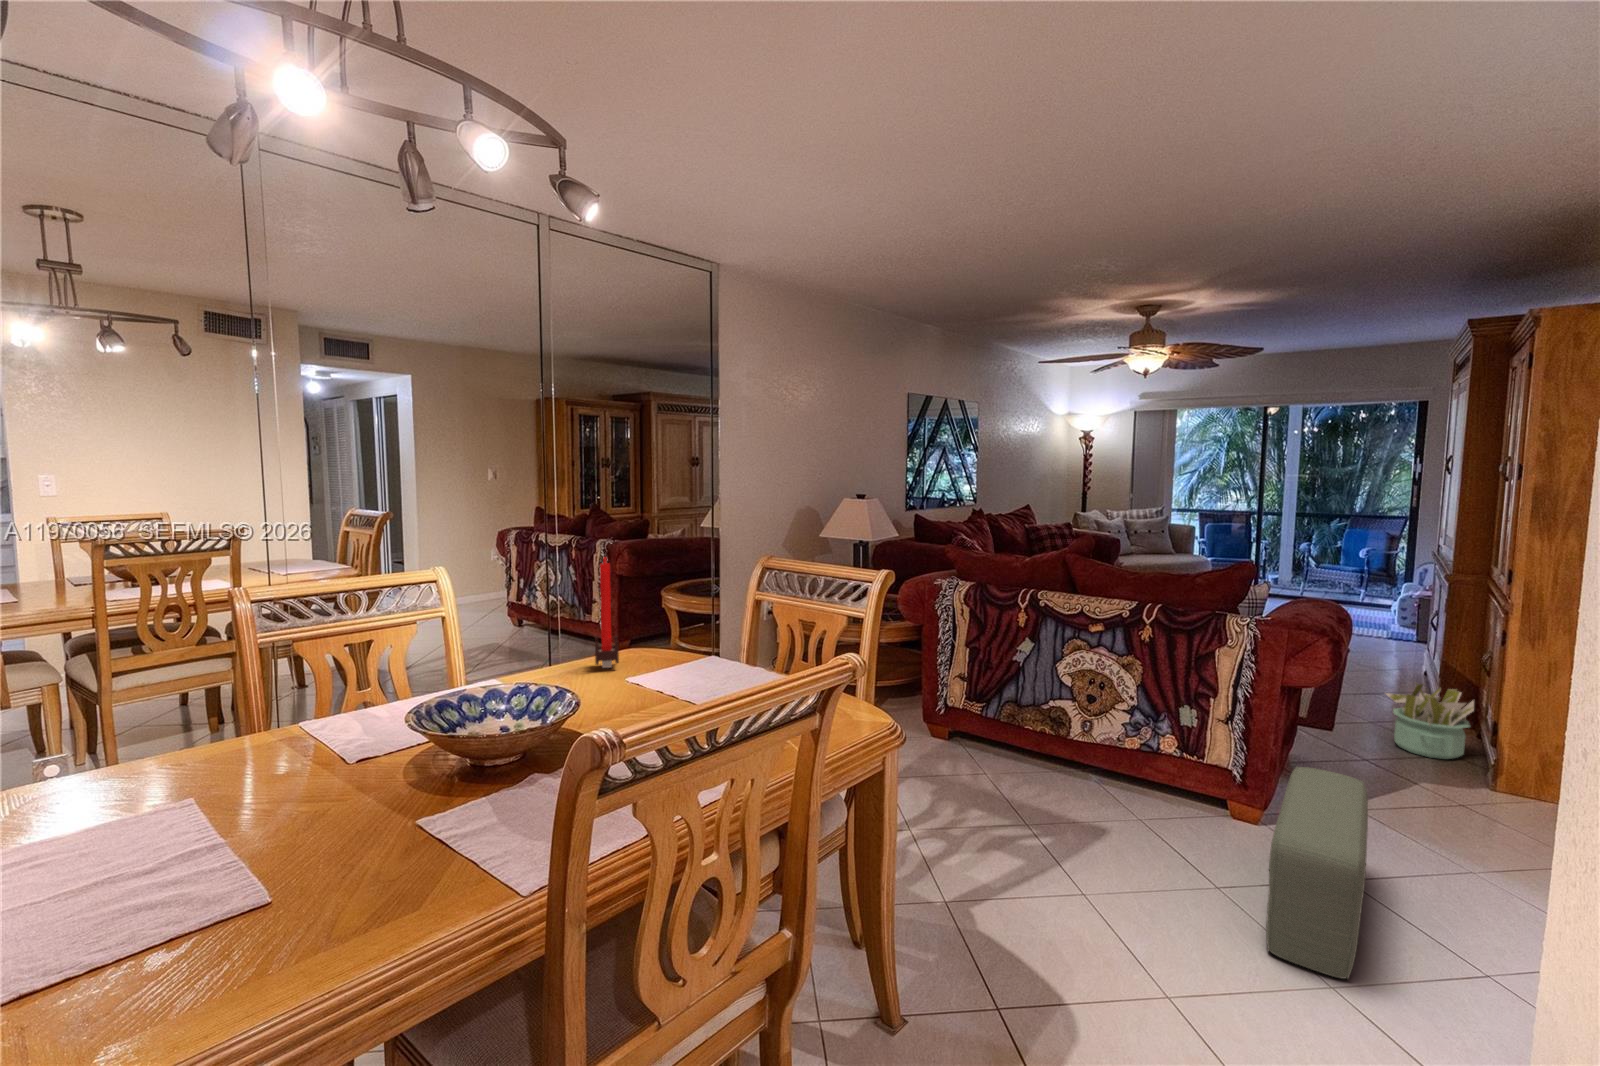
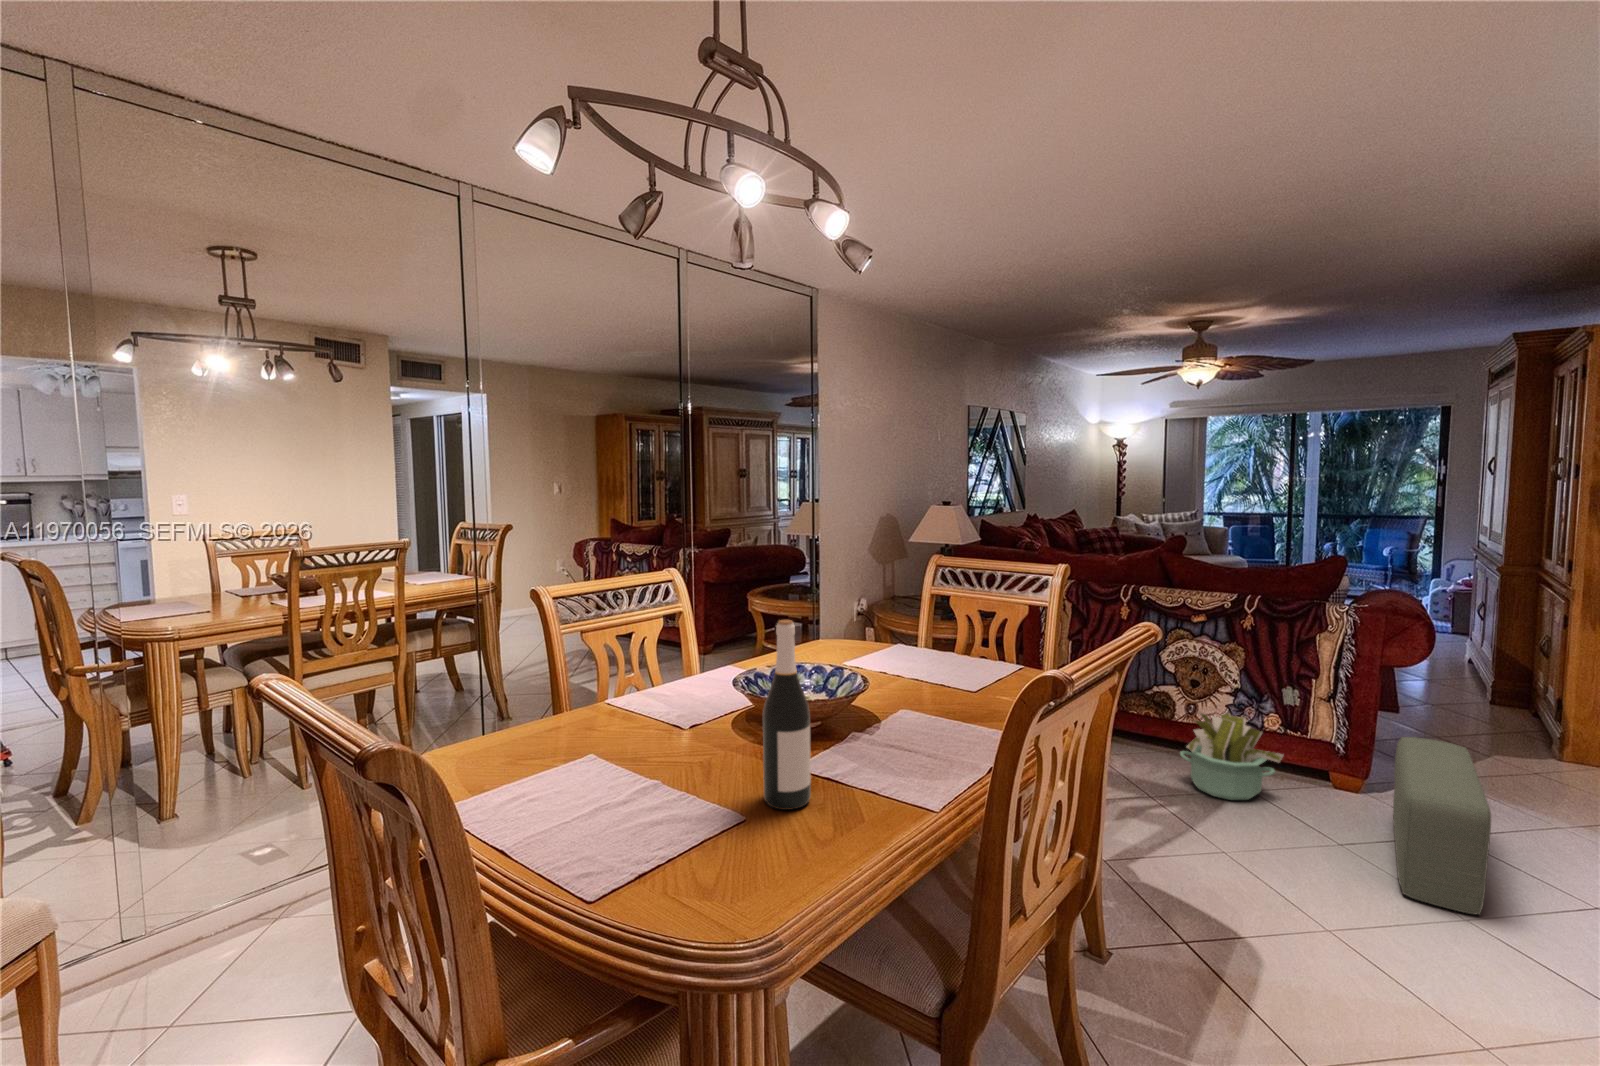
candle: present [595,557,619,668] -> none [814,556,839,654]
wine bottle: none [305,647,381,889] -> present [763,620,811,810]
decorative plant: present [1386,684,1474,759] -> present [1180,713,1283,800]

